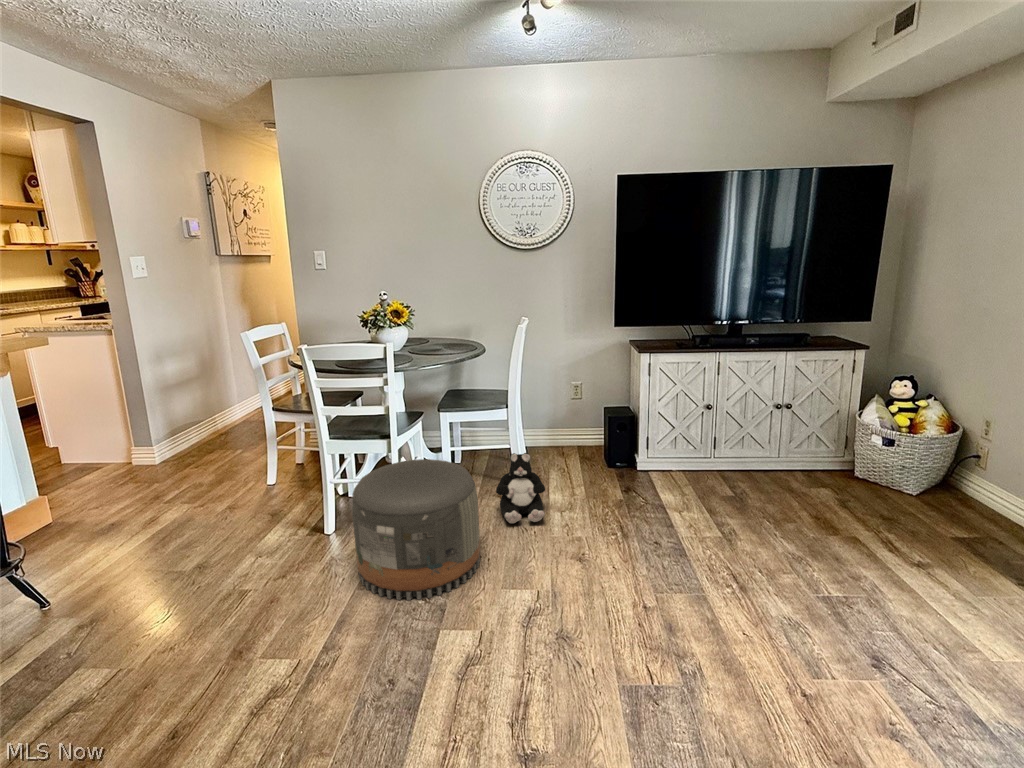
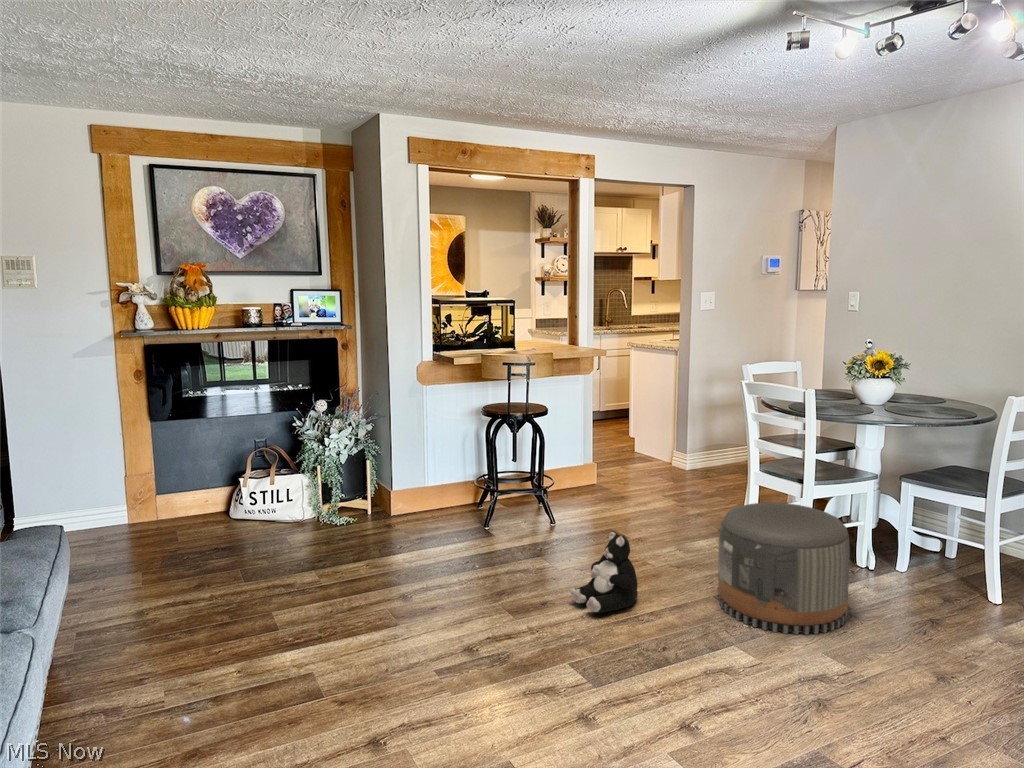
plush toy: present [496,453,545,523] -> present [570,532,638,613]

